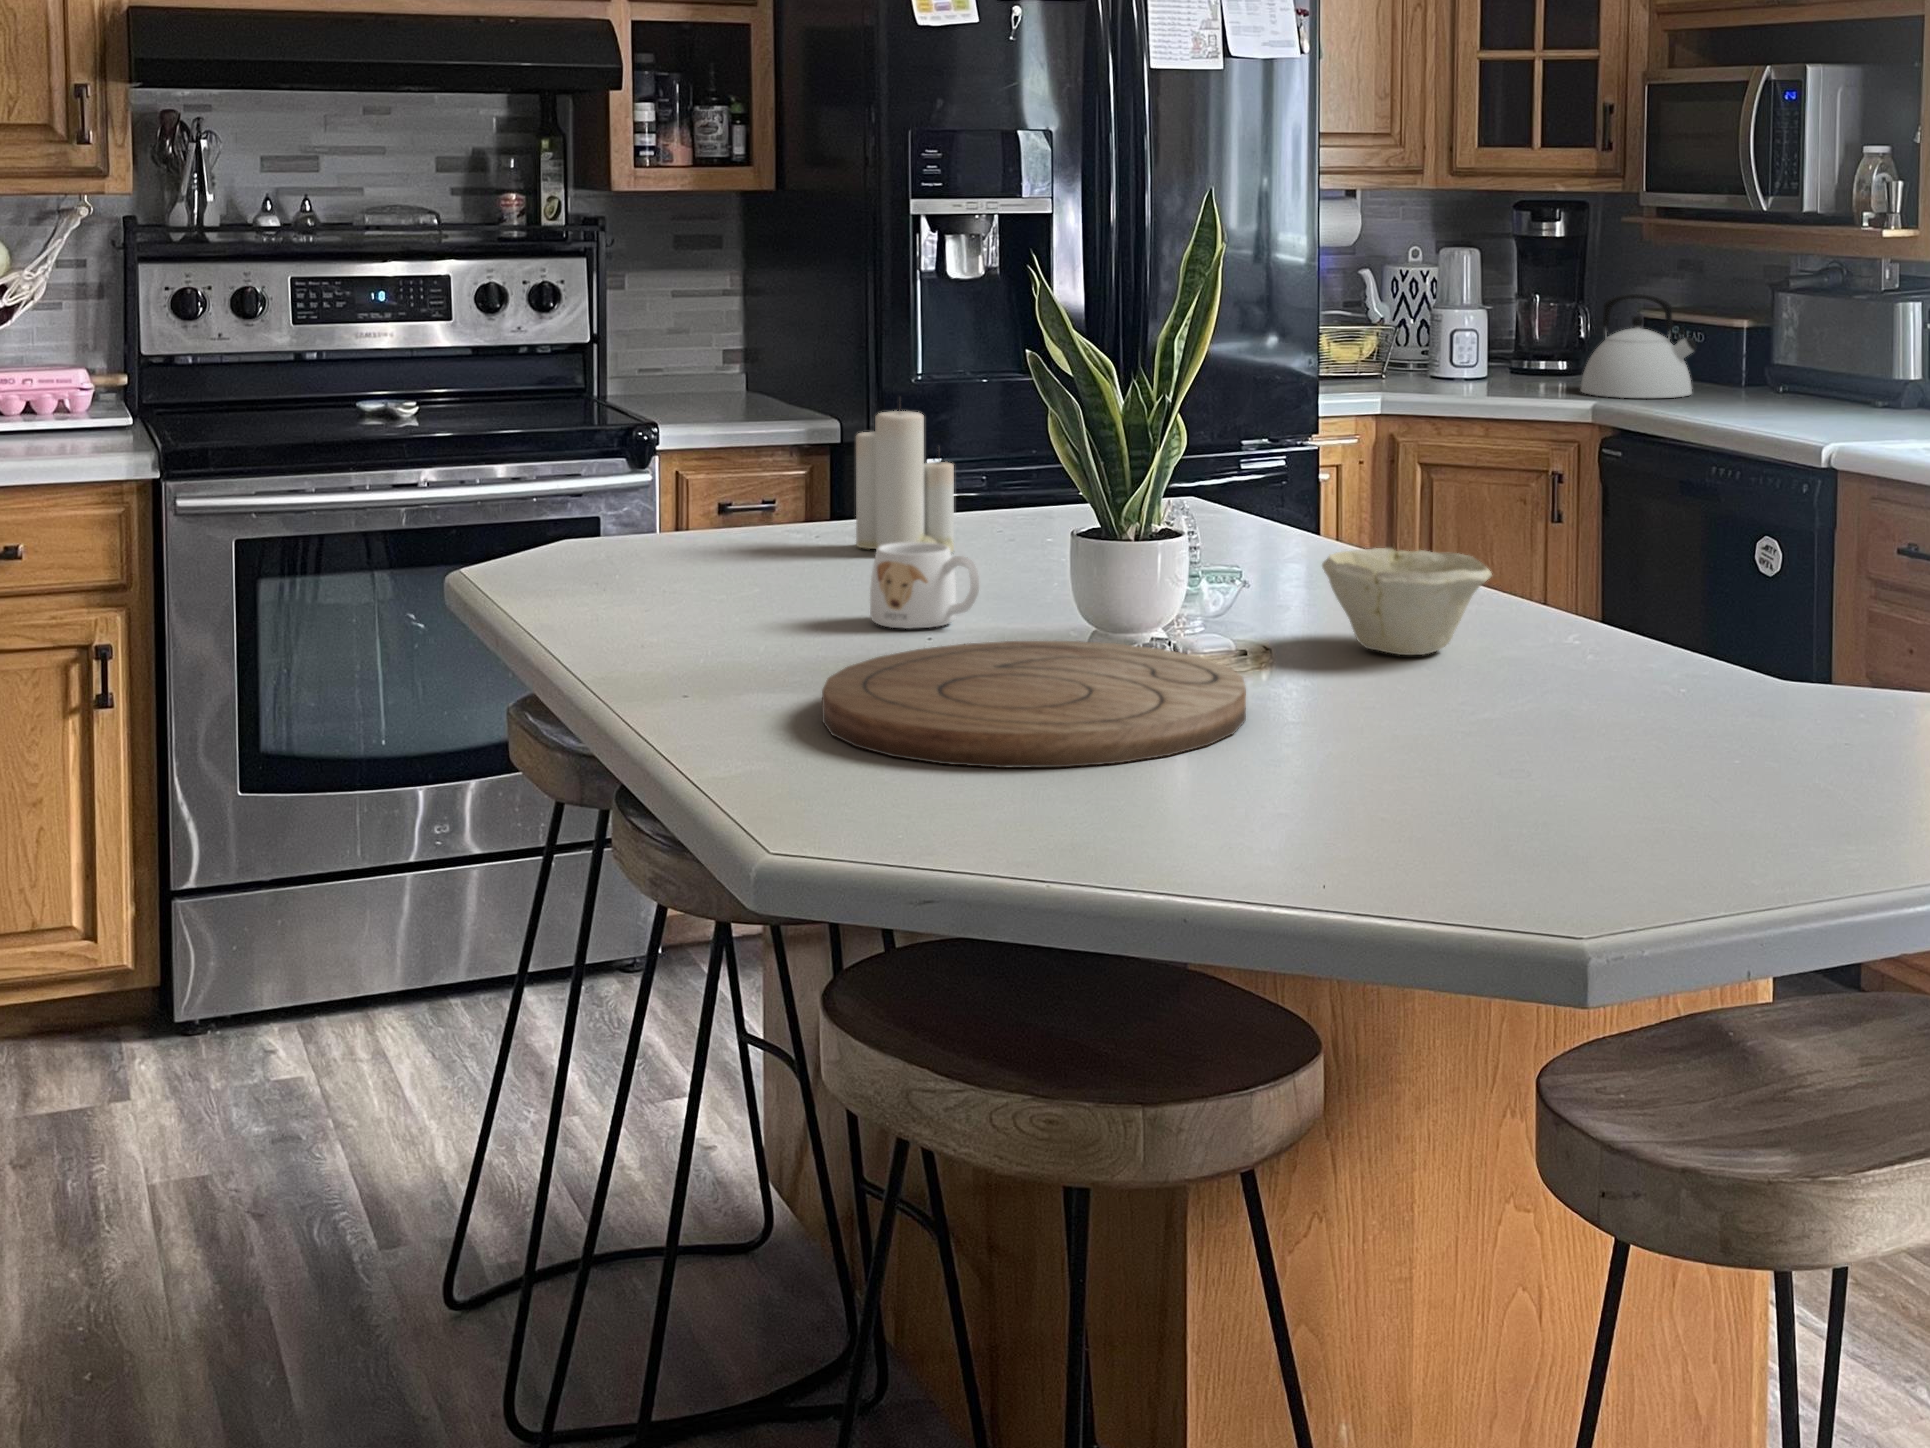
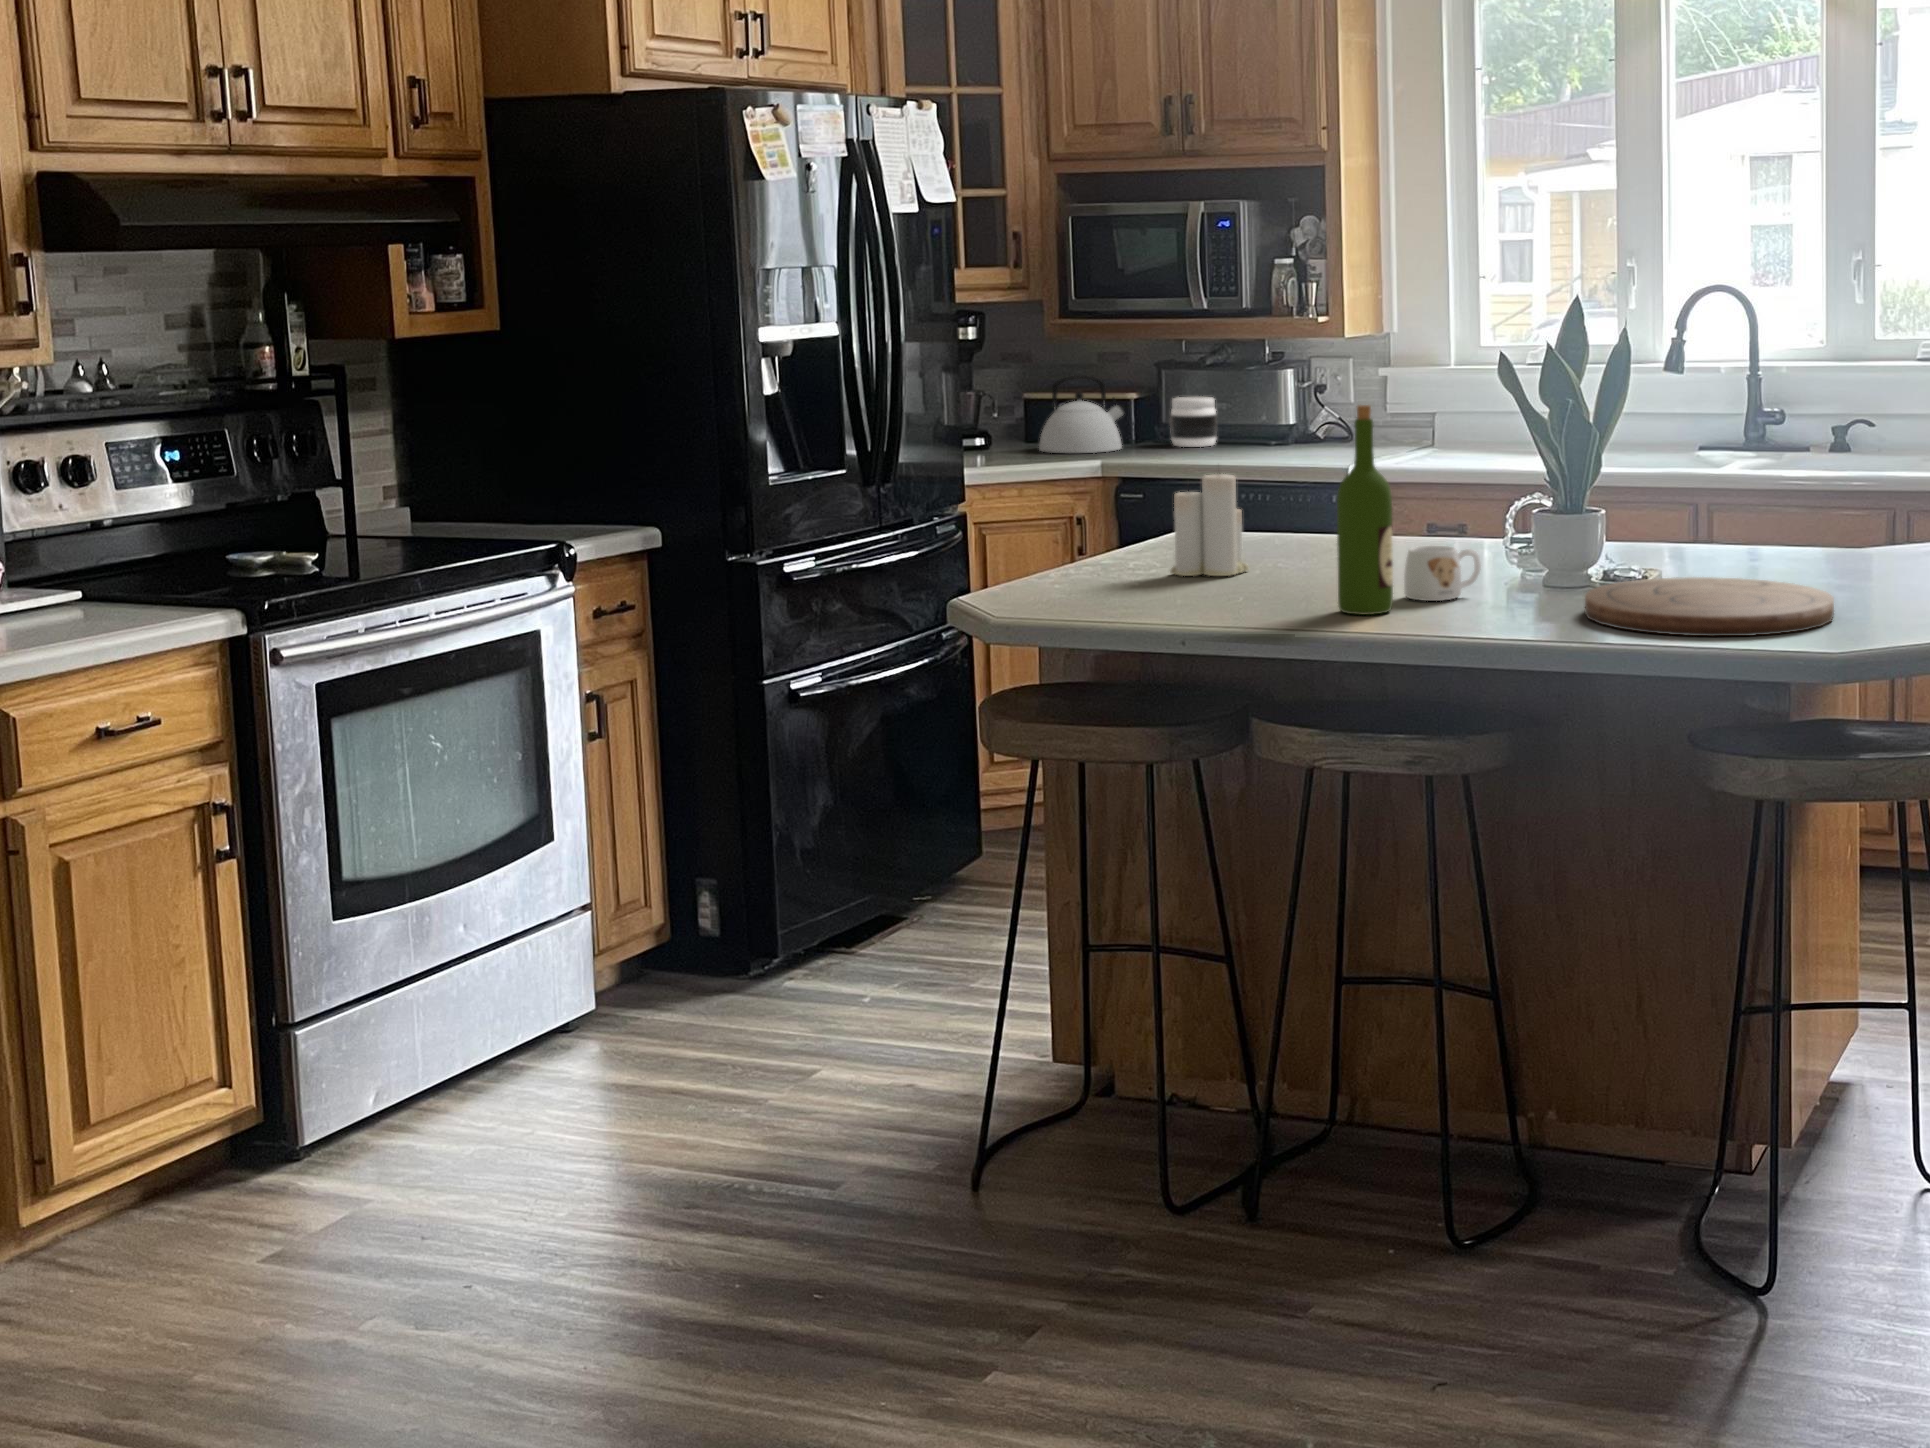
wine bottle: none [711,318,794,630] -> present [1337,405,1393,615]
jar: none [1756,334,1822,404] -> present [1170,396,1217,447]
bowl: present [1322,548,1492,655] -> none [1643,513,1747,572]

